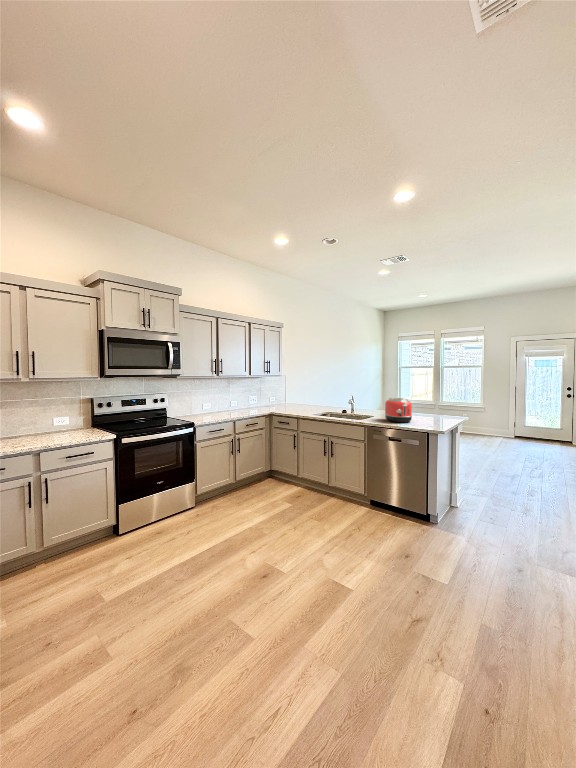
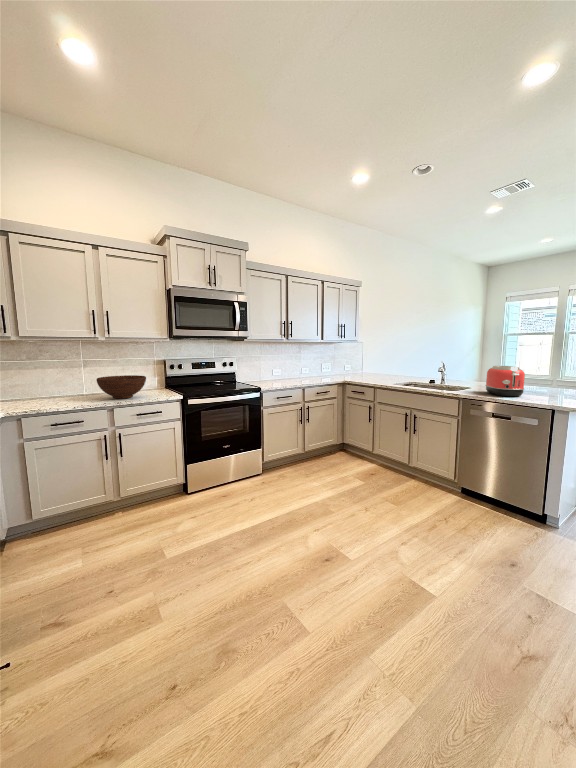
fruit bowl: none [20,416,76,441] -> present [97,375,146,399]

